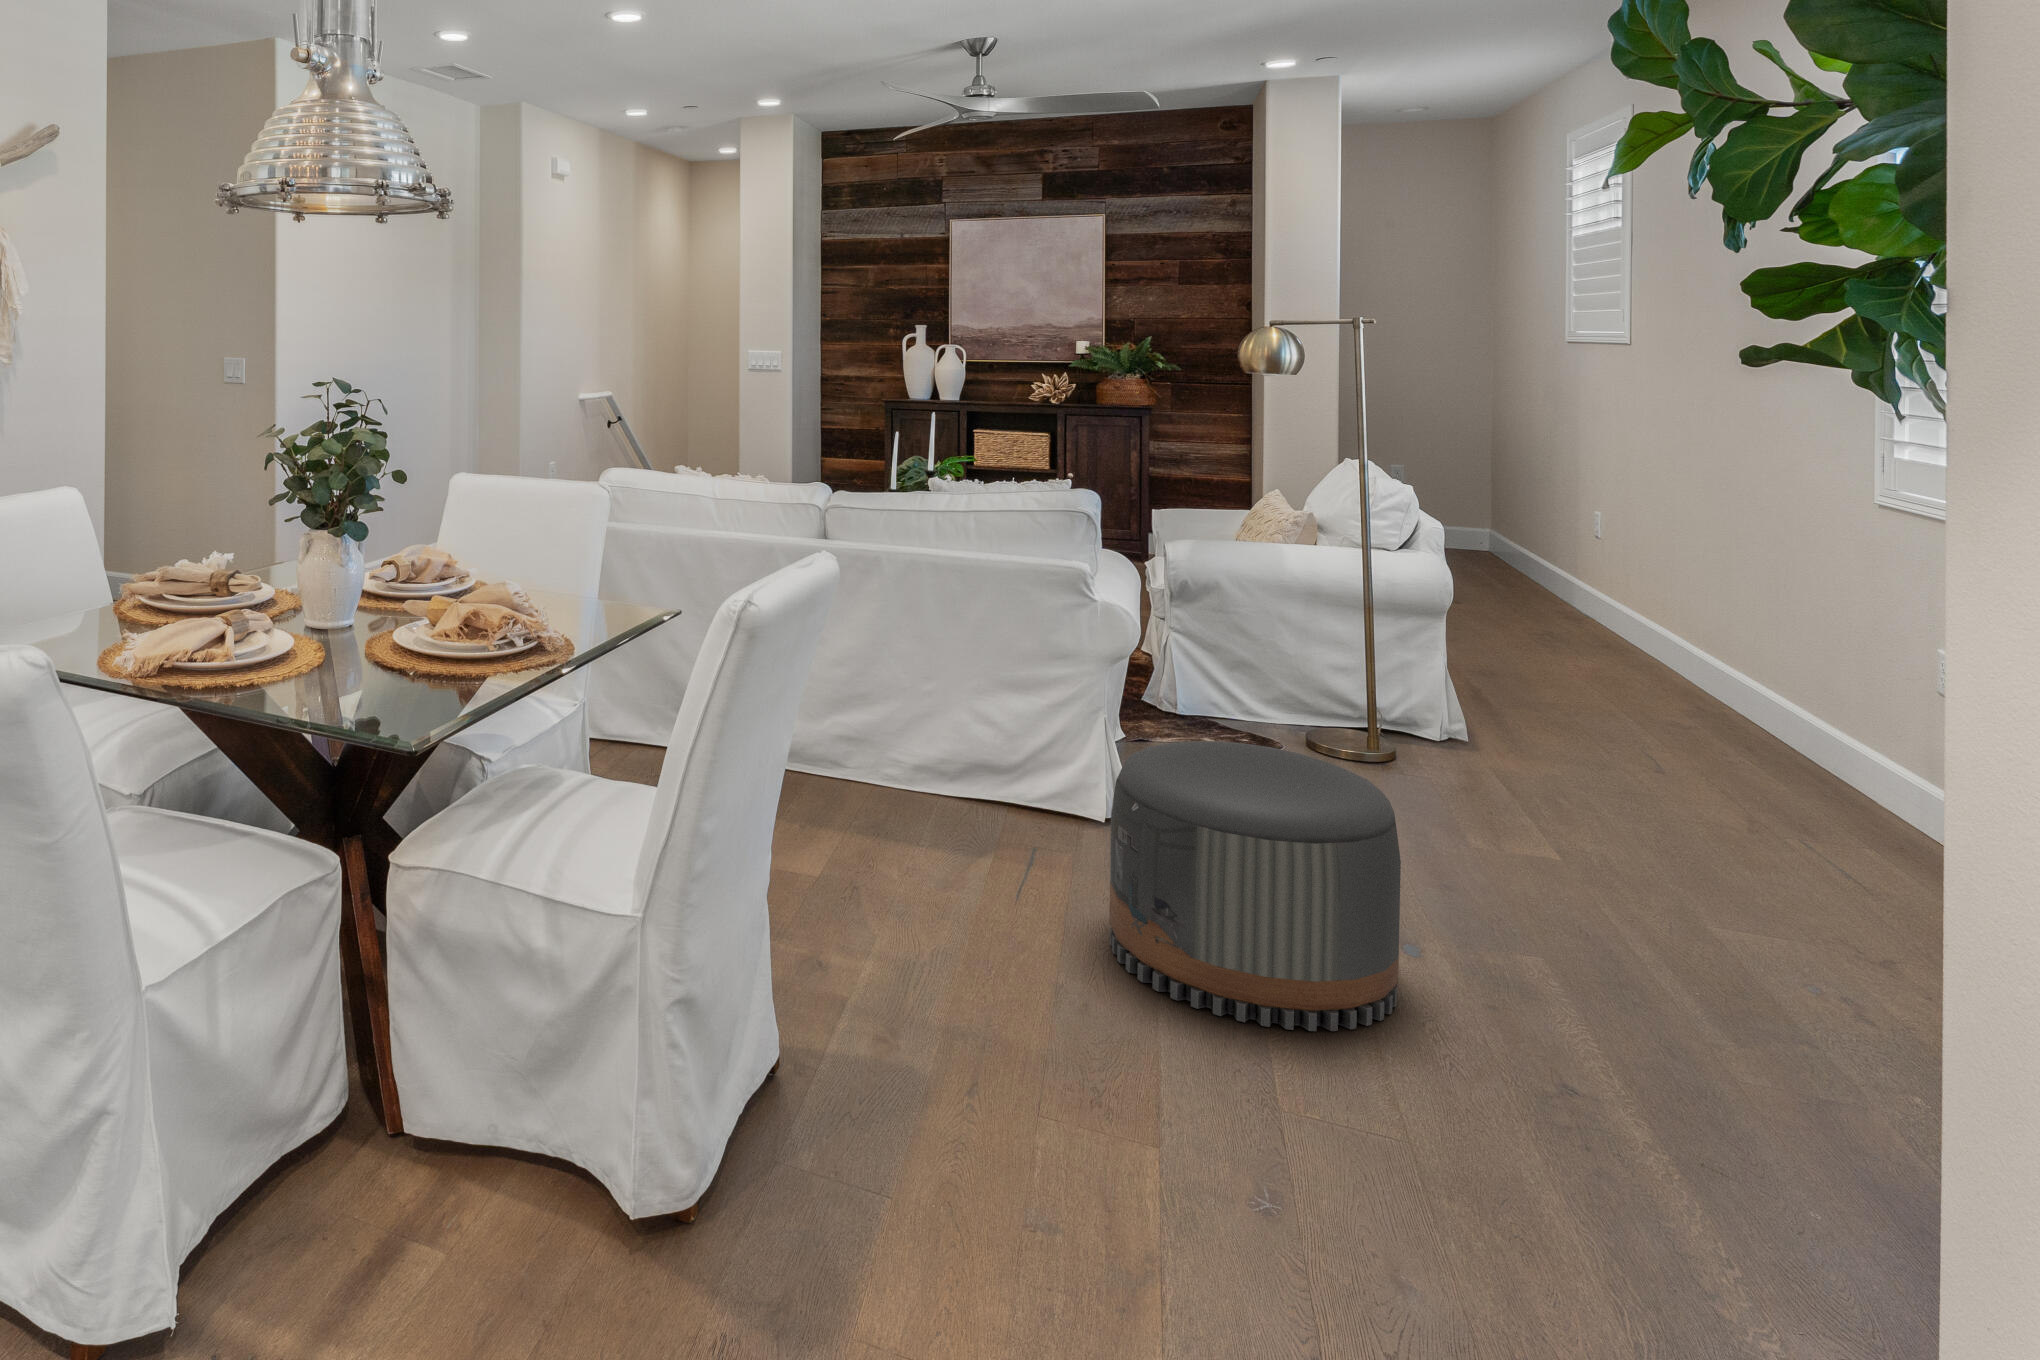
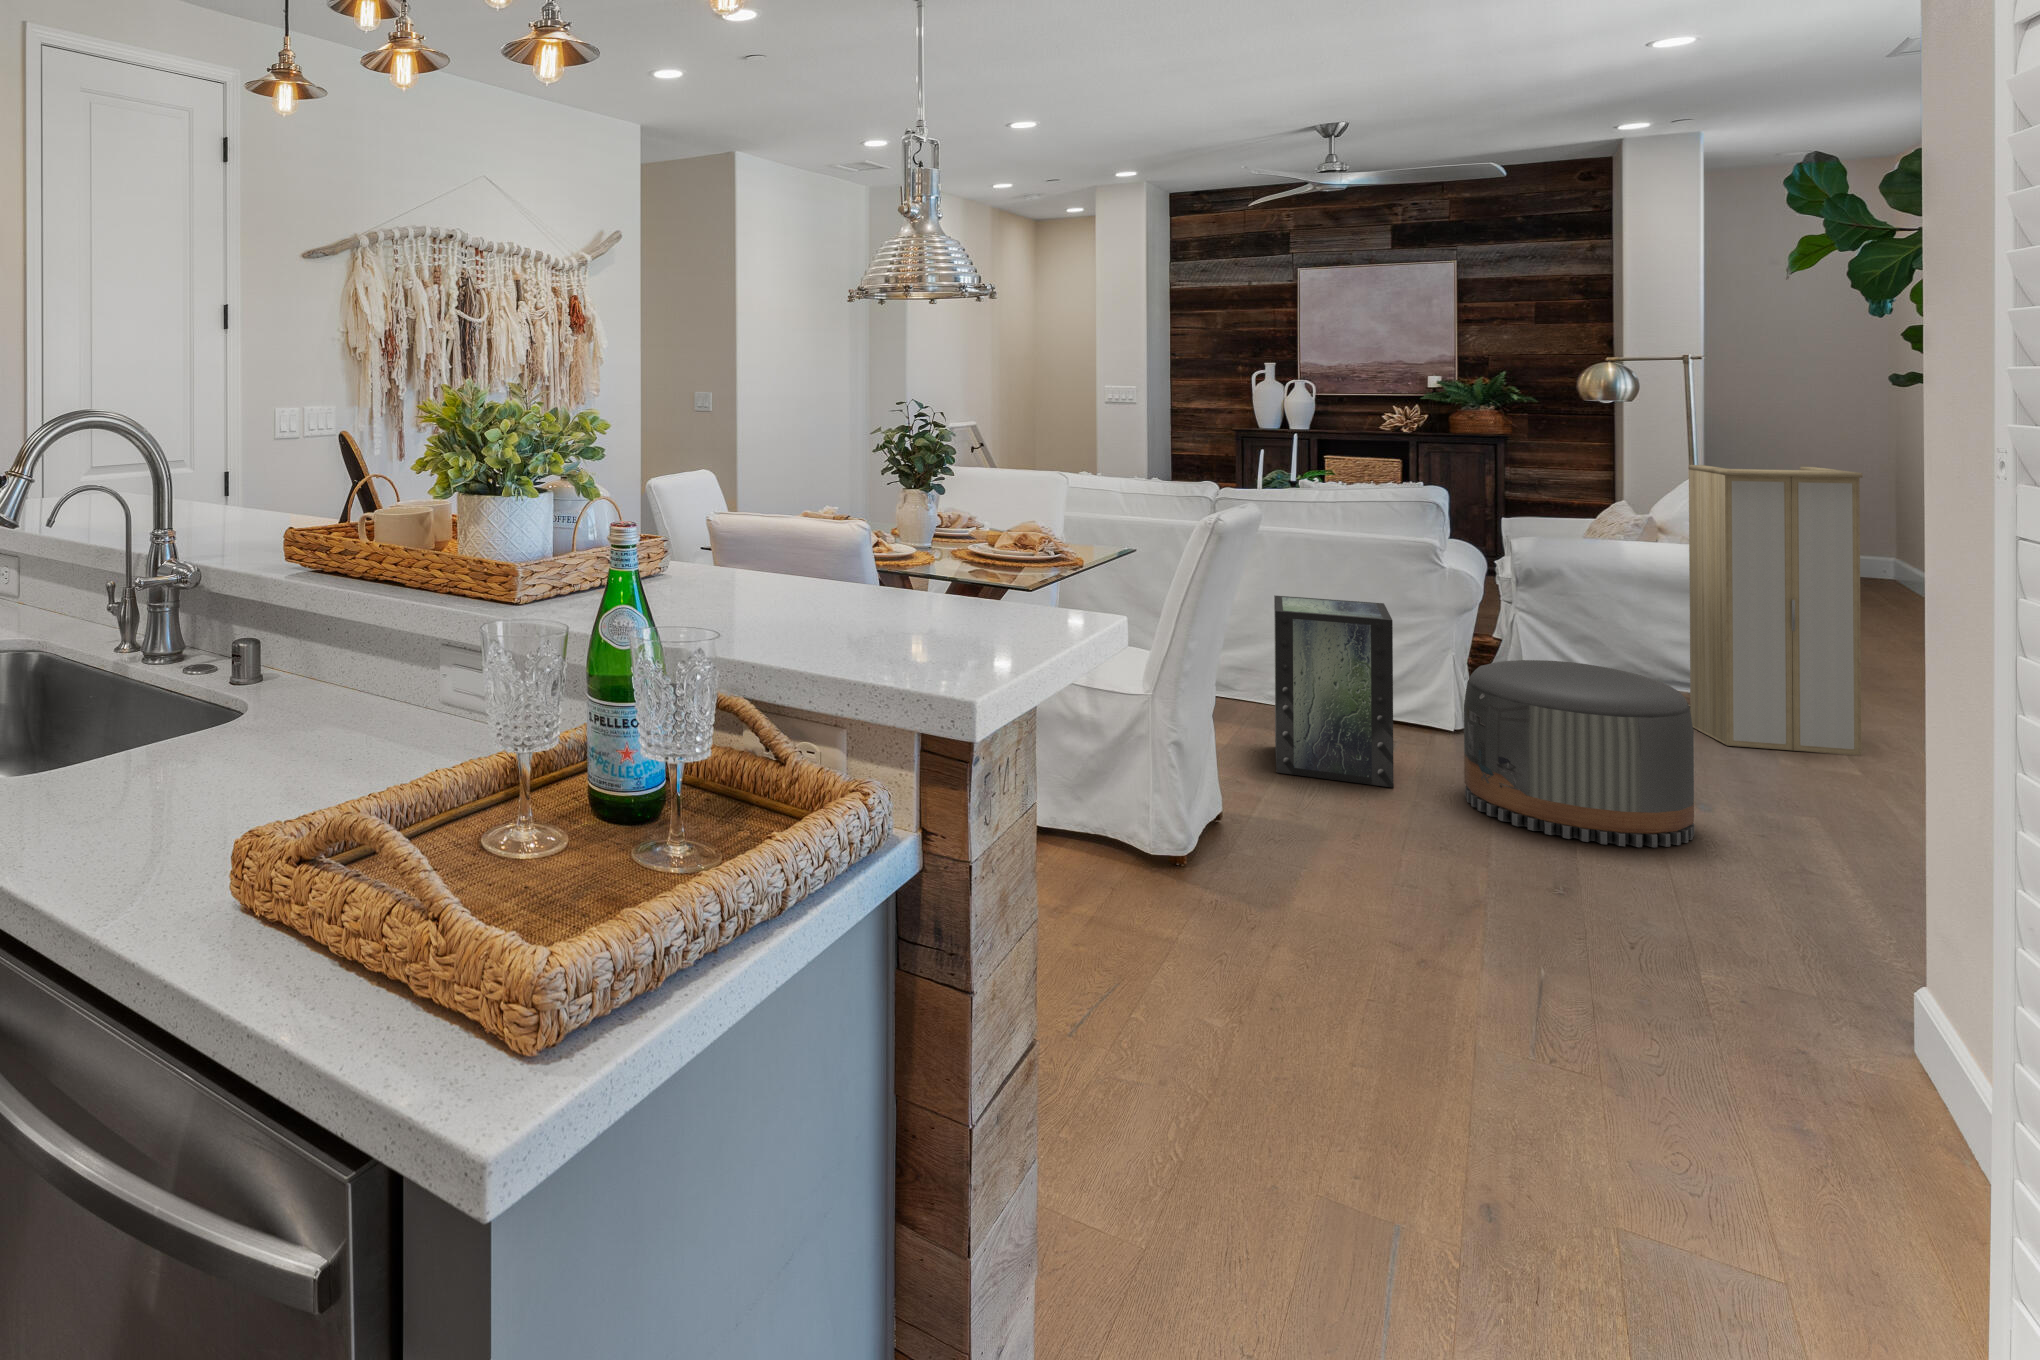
cabinet: none [1360,456,1561,821] -> present [1689,465,1863,755]
storage box: none [869,649,1023,932] -> present [1274,596,1394,787]

